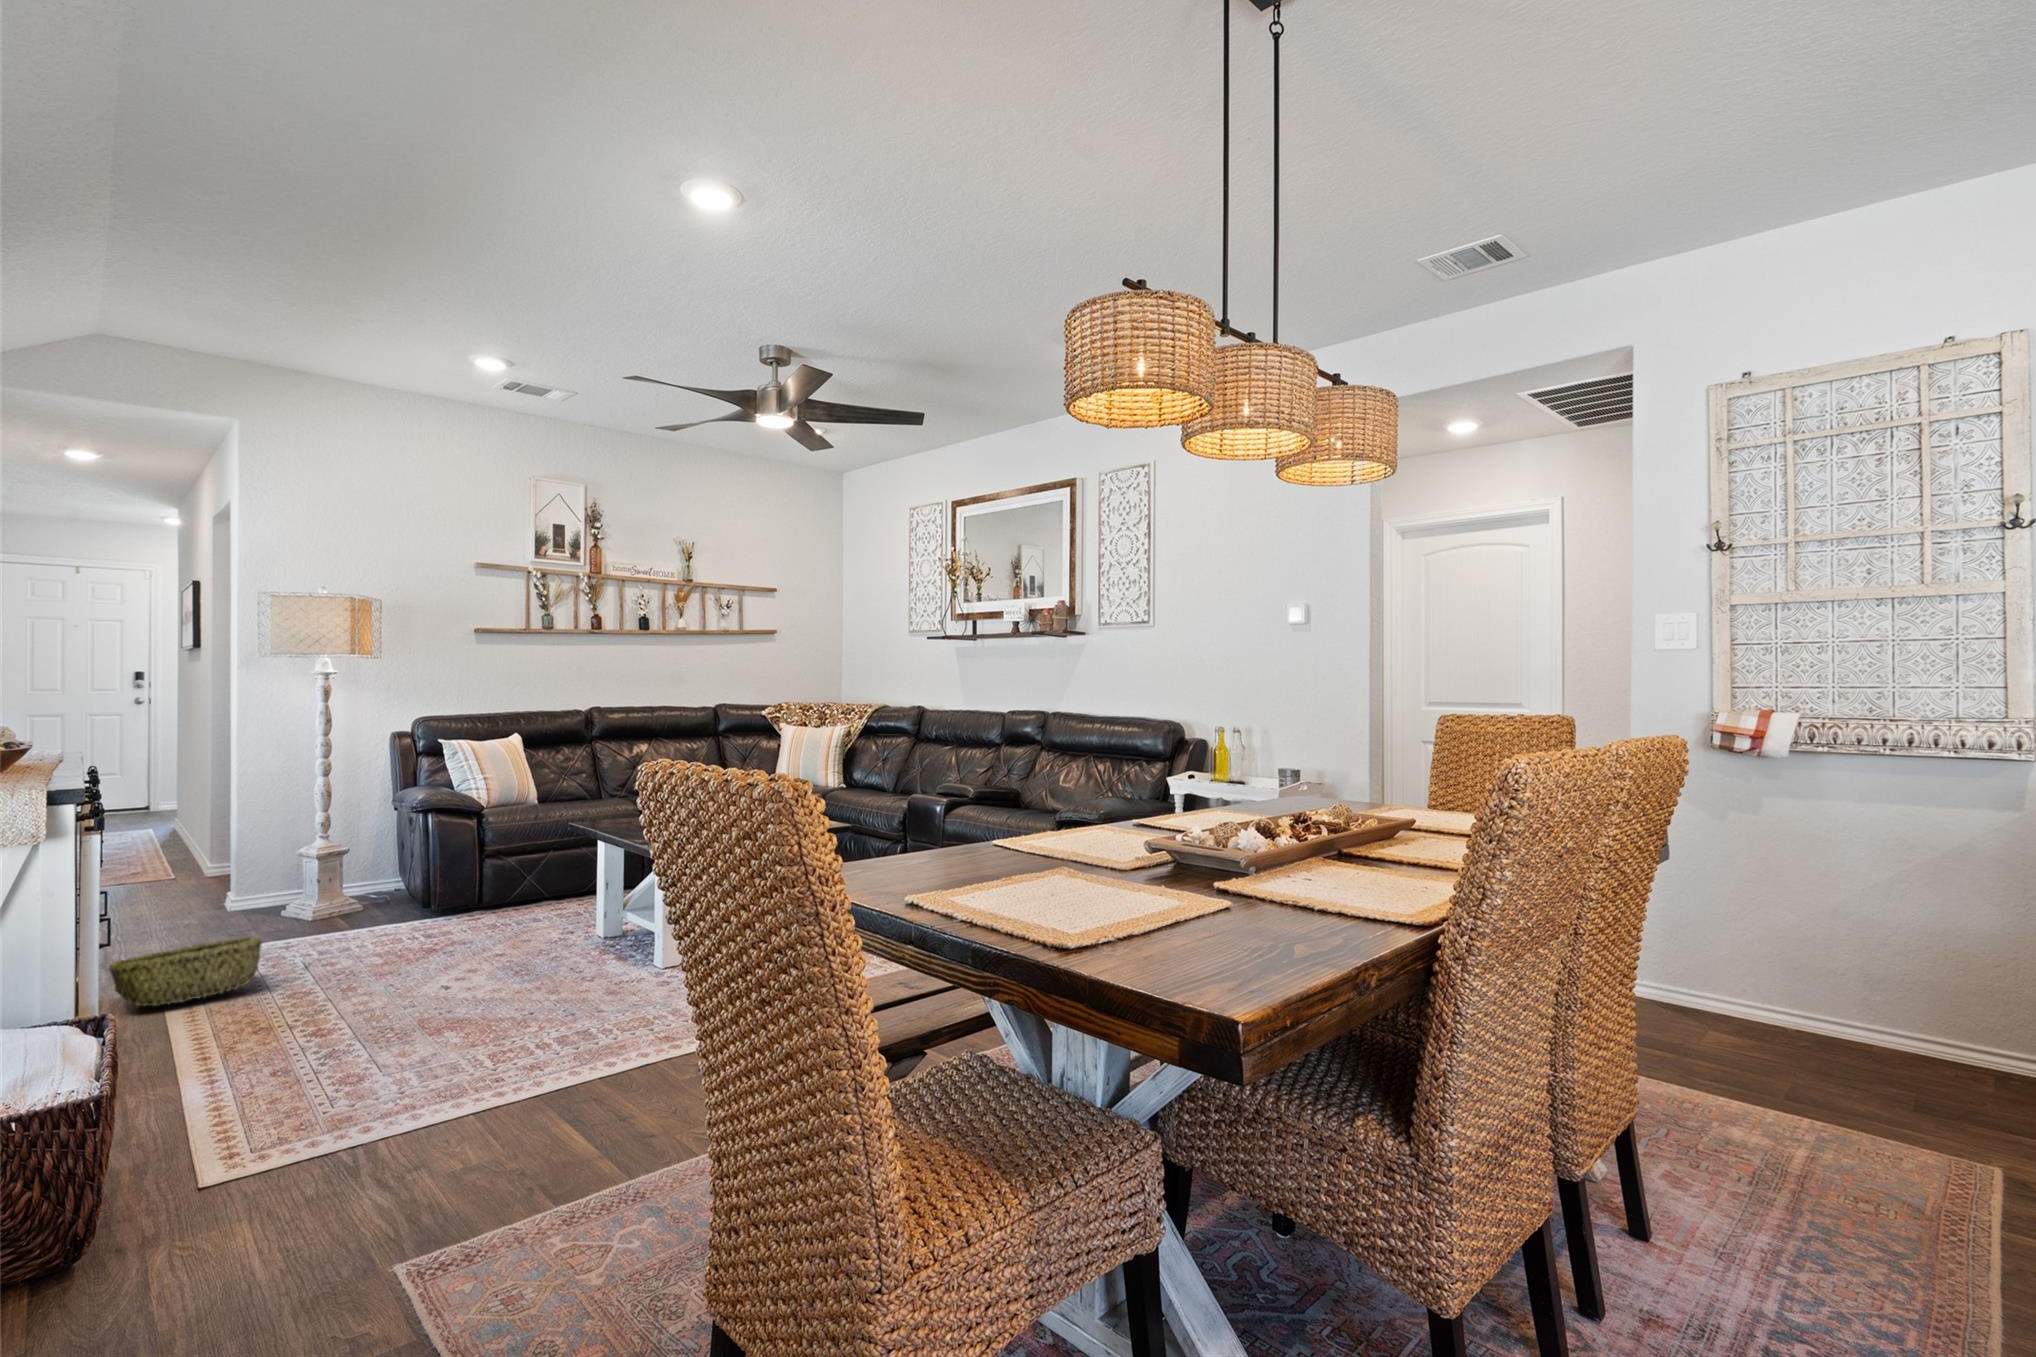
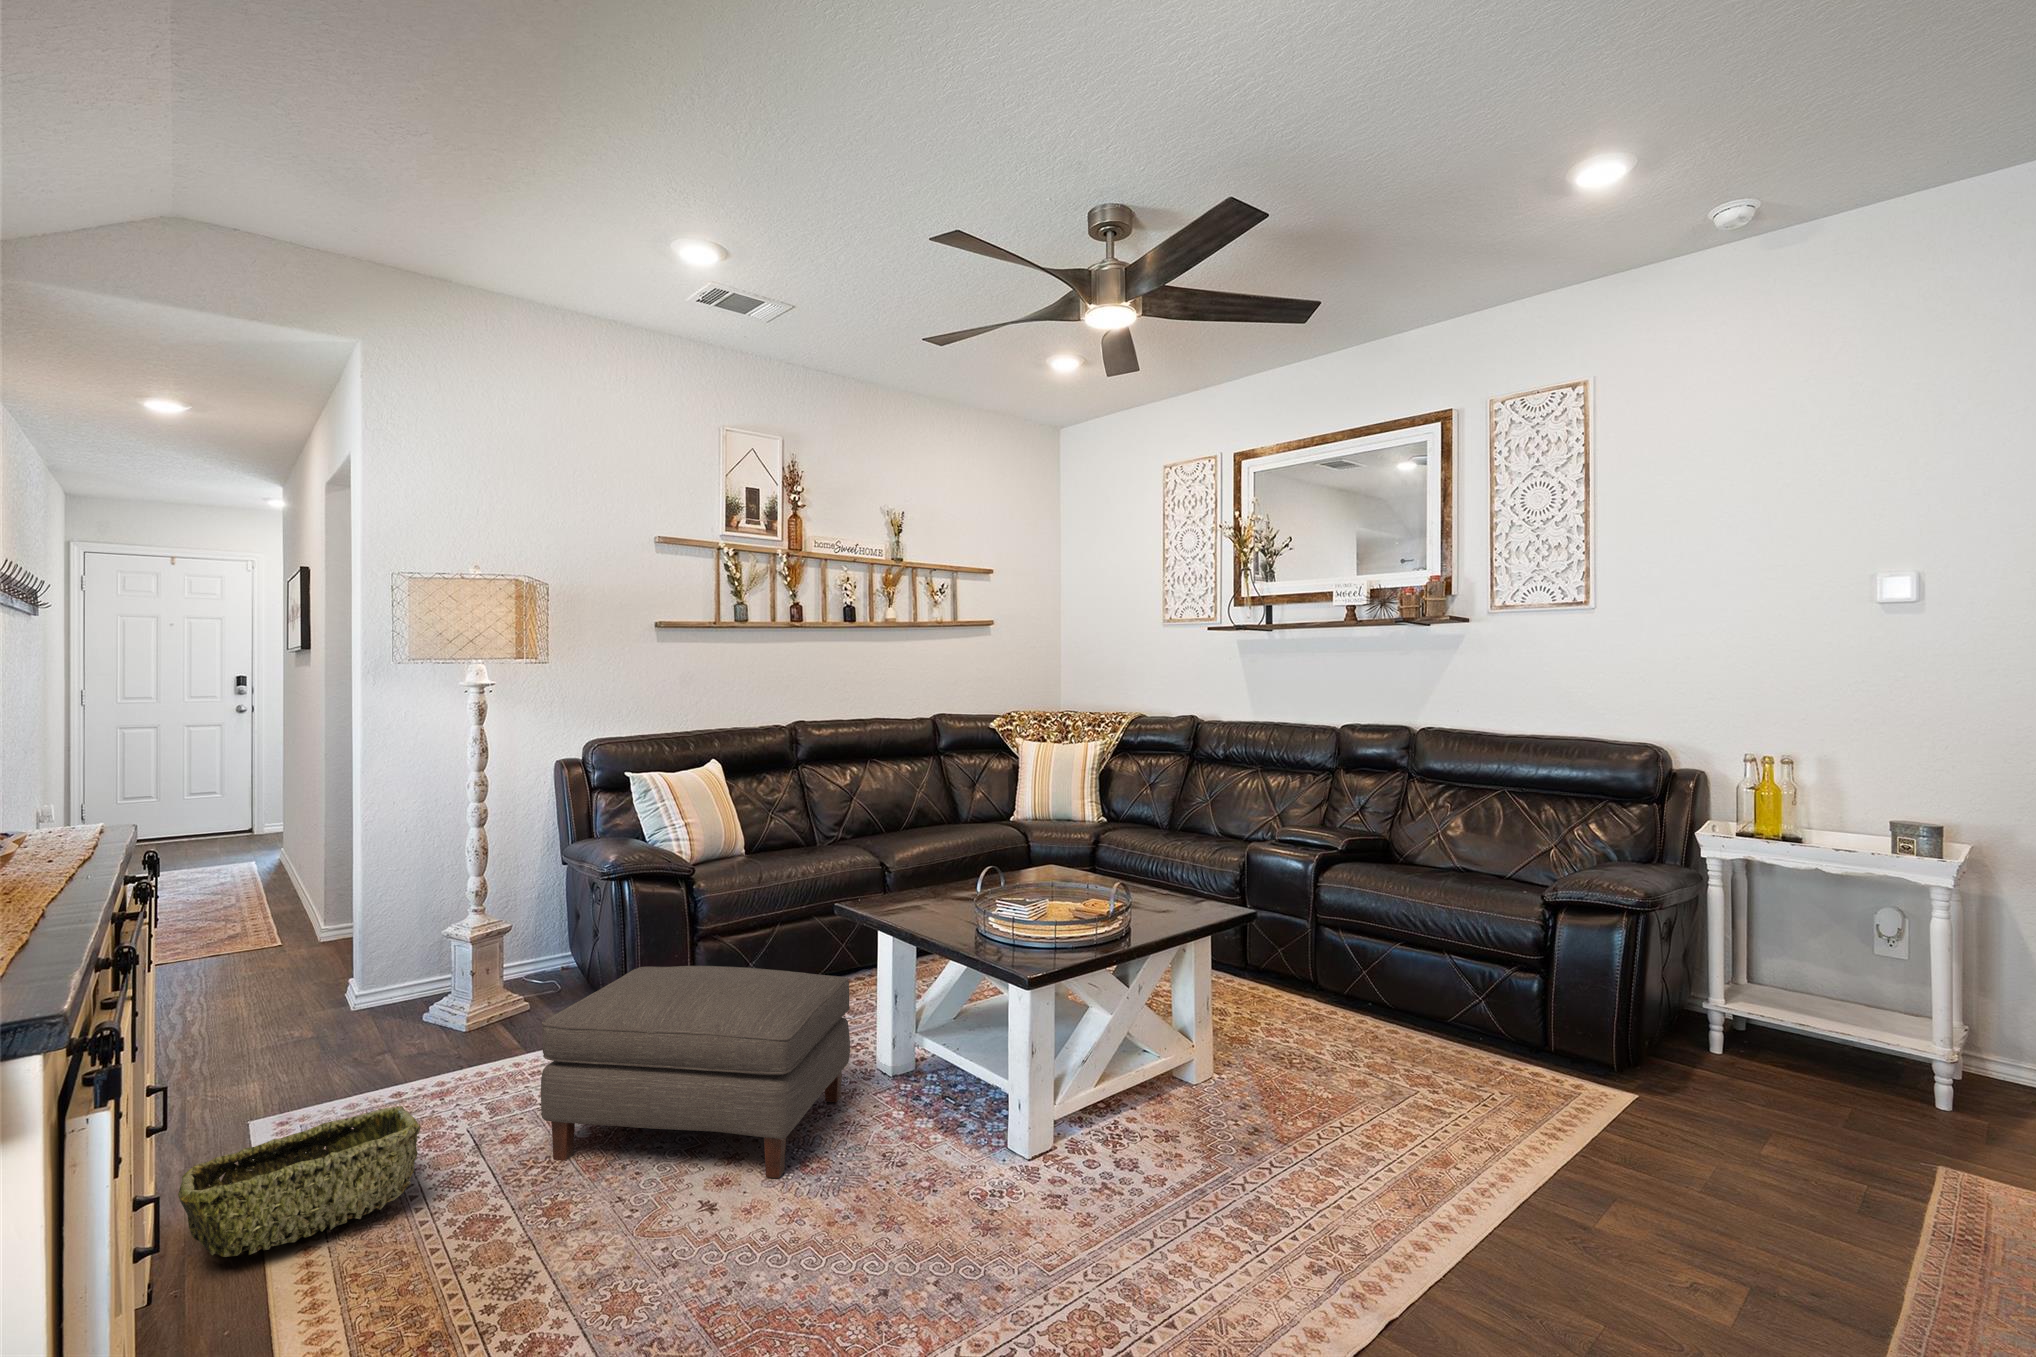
ottoman: none [346,860,568,980] -> present [541,966,850,1178]

